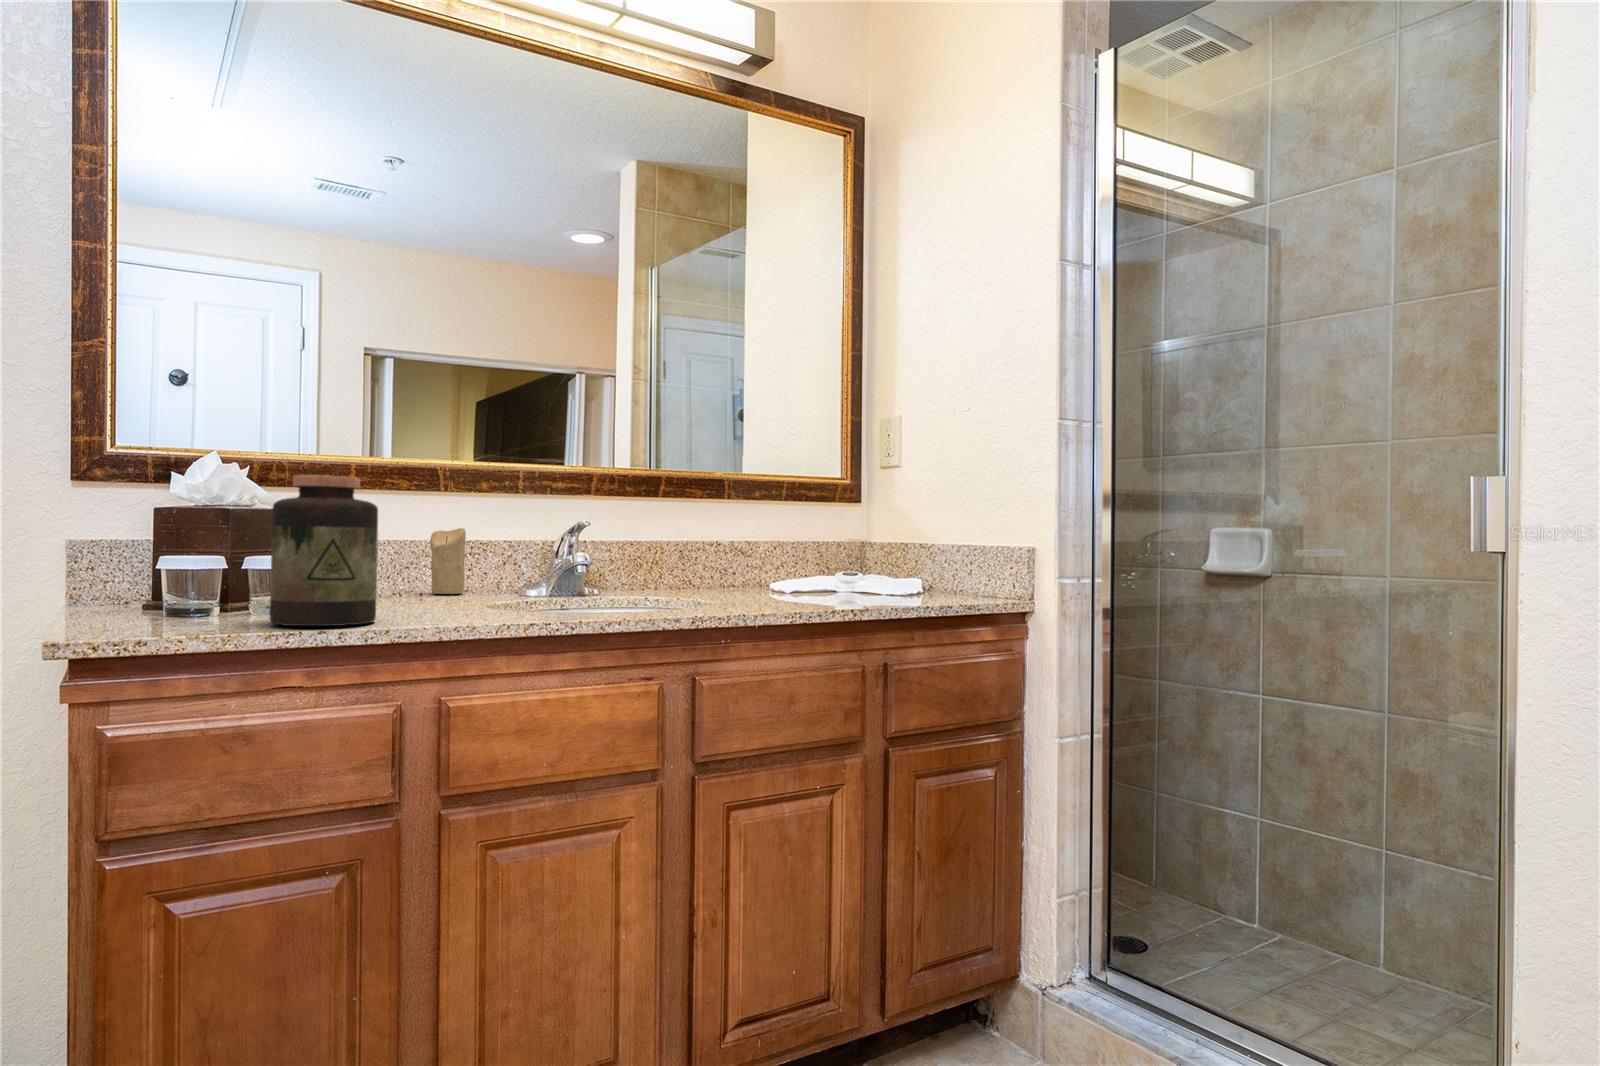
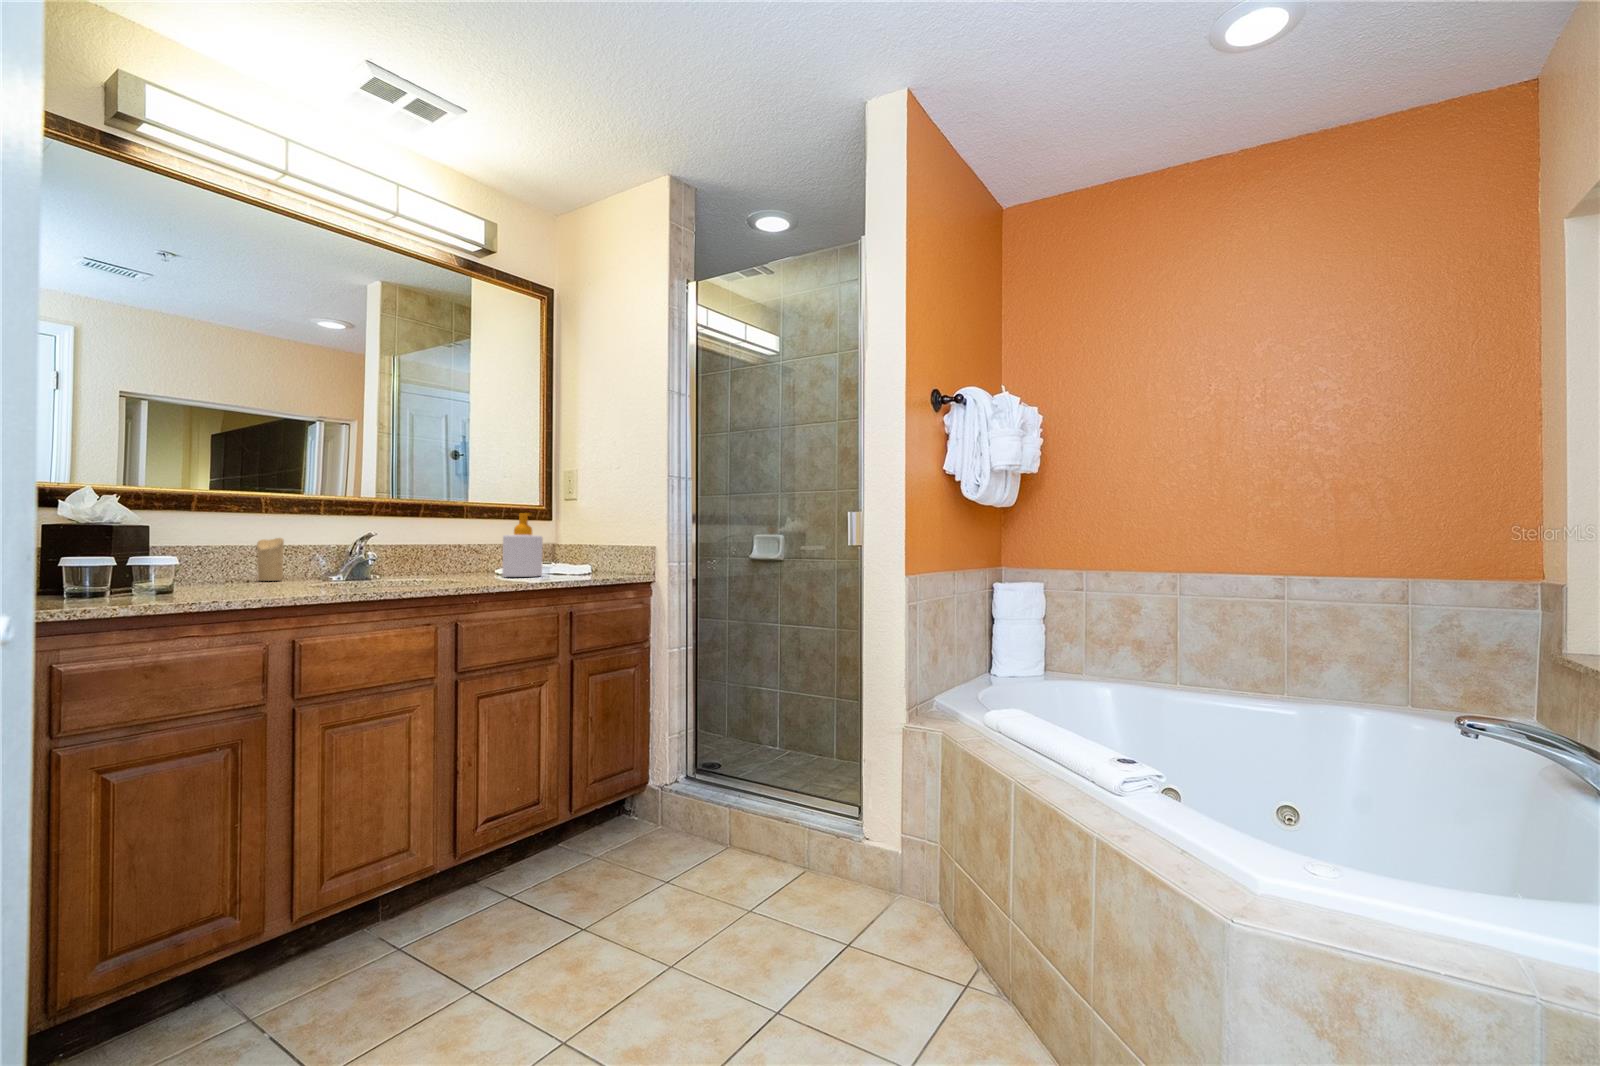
jar: present [270,475,378,626] -> none [166,505,245,599]
soap bottle: none [776,489,841,598] -> present [502,513,543,577]

